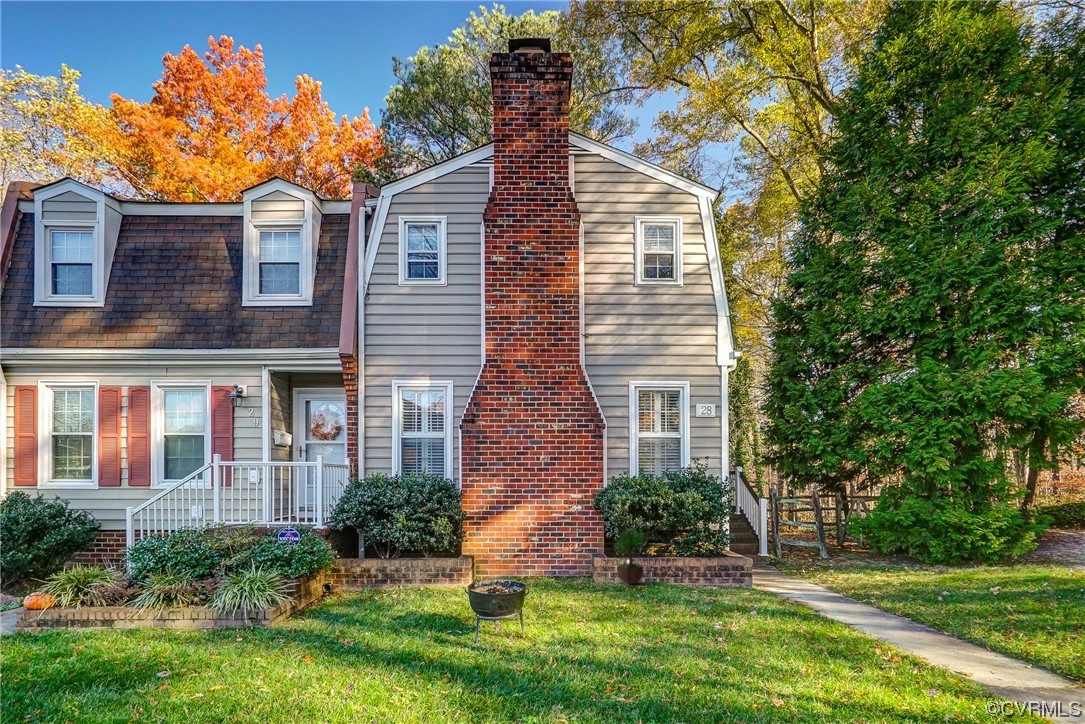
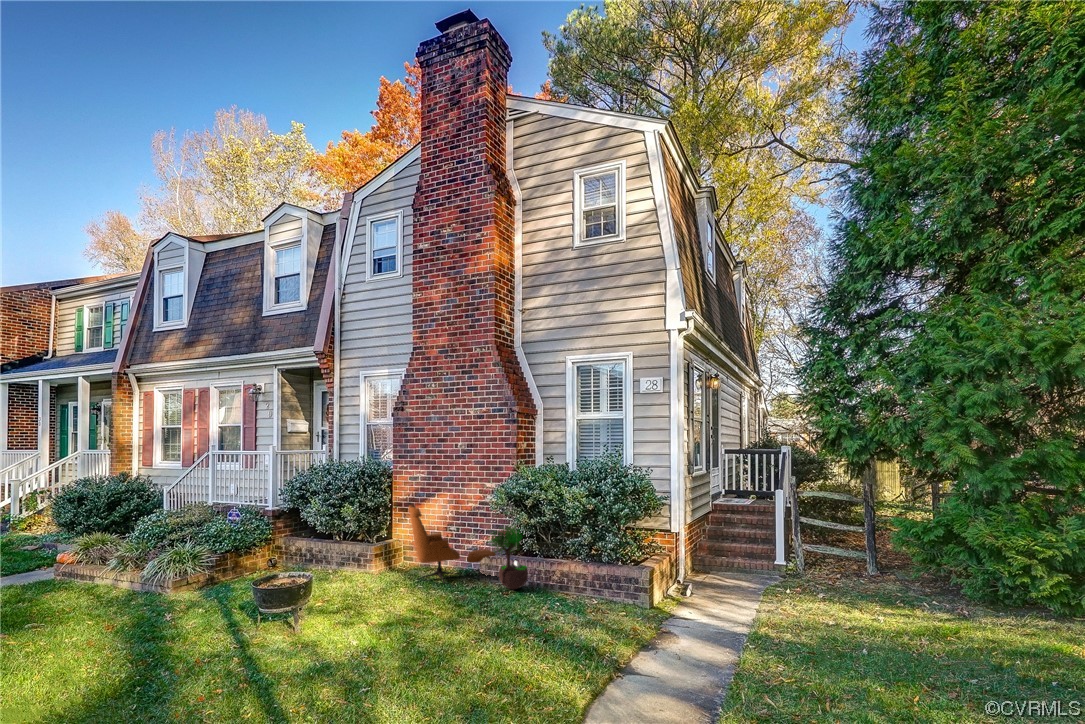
lounge chair: none [521,515,590,587] -> present [409,504,496,583]

